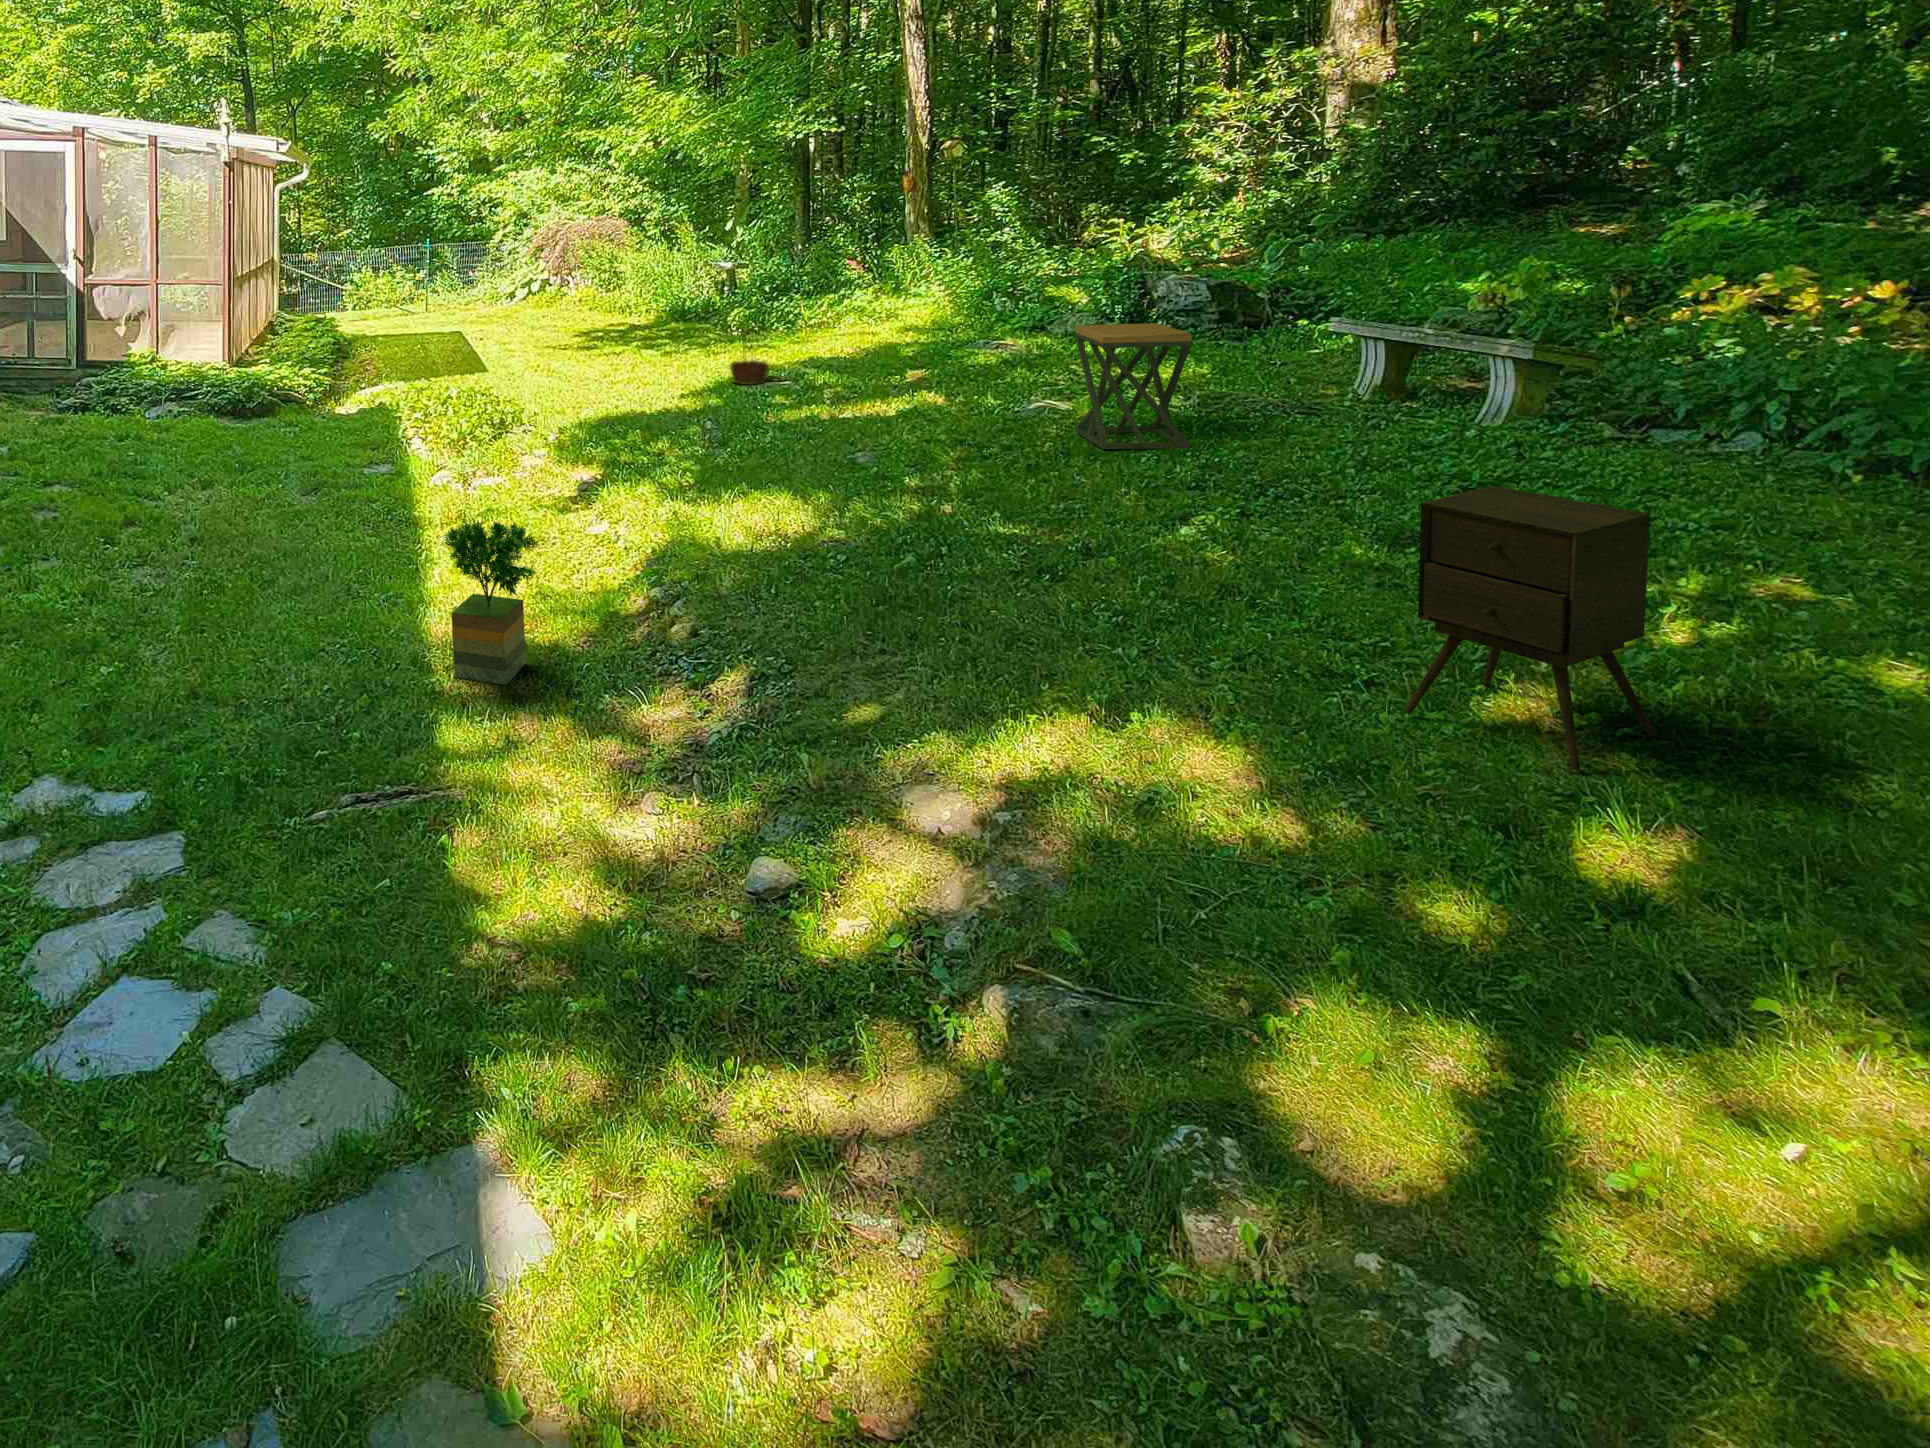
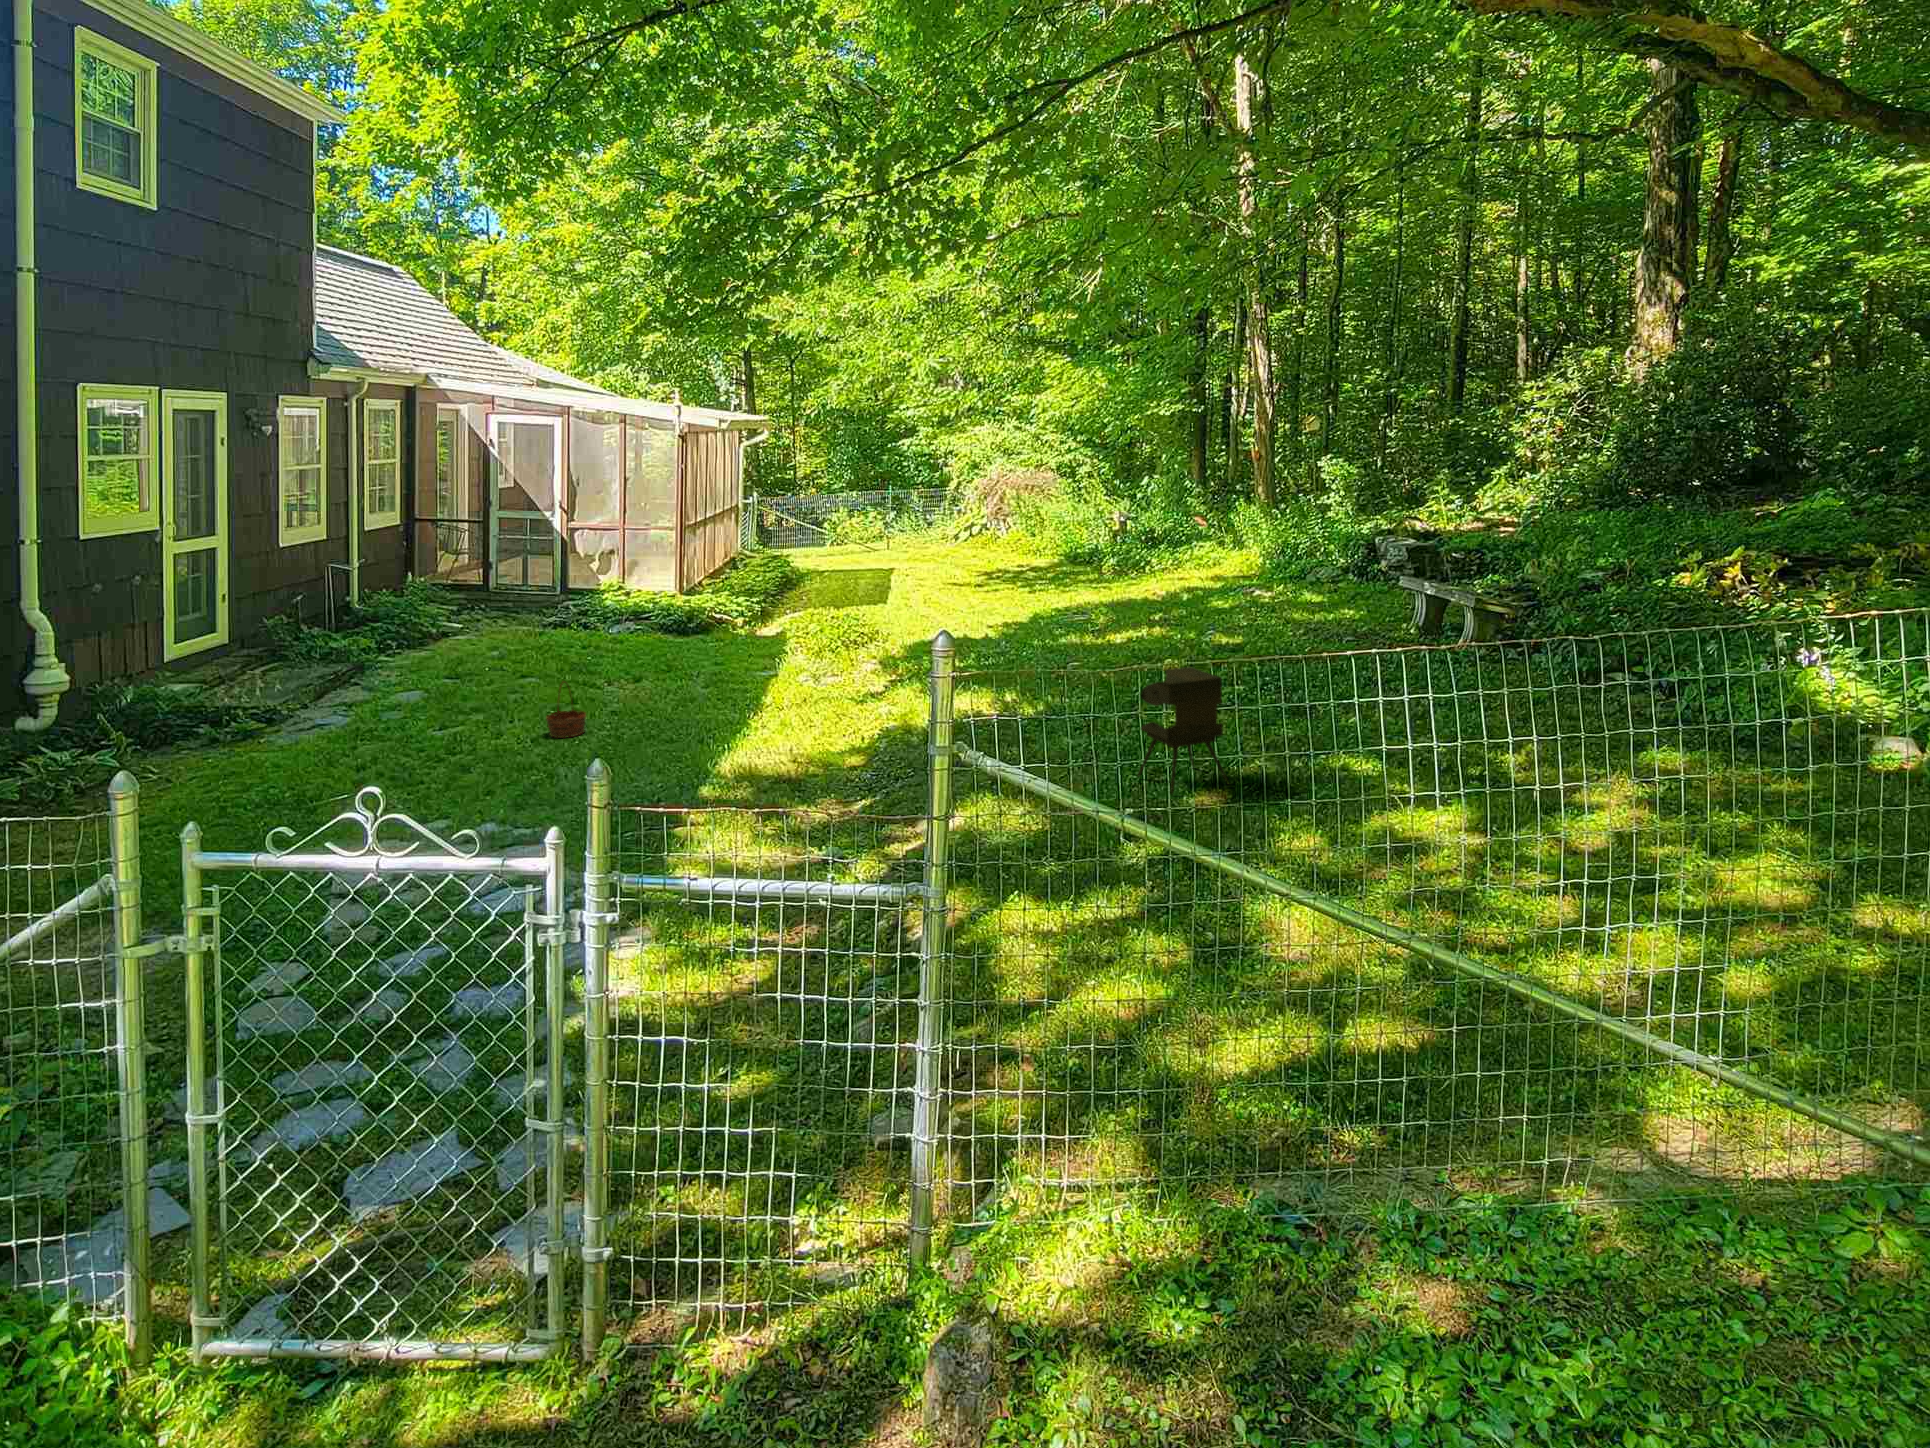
stool: present [1075,323,1192,449] -> none [1193,579,1248,662]
basket: present [730,332,769,384] -> present [546,682,586,738]
potted tree: present [444,520,538,685] -> none [717,687,776,782]

